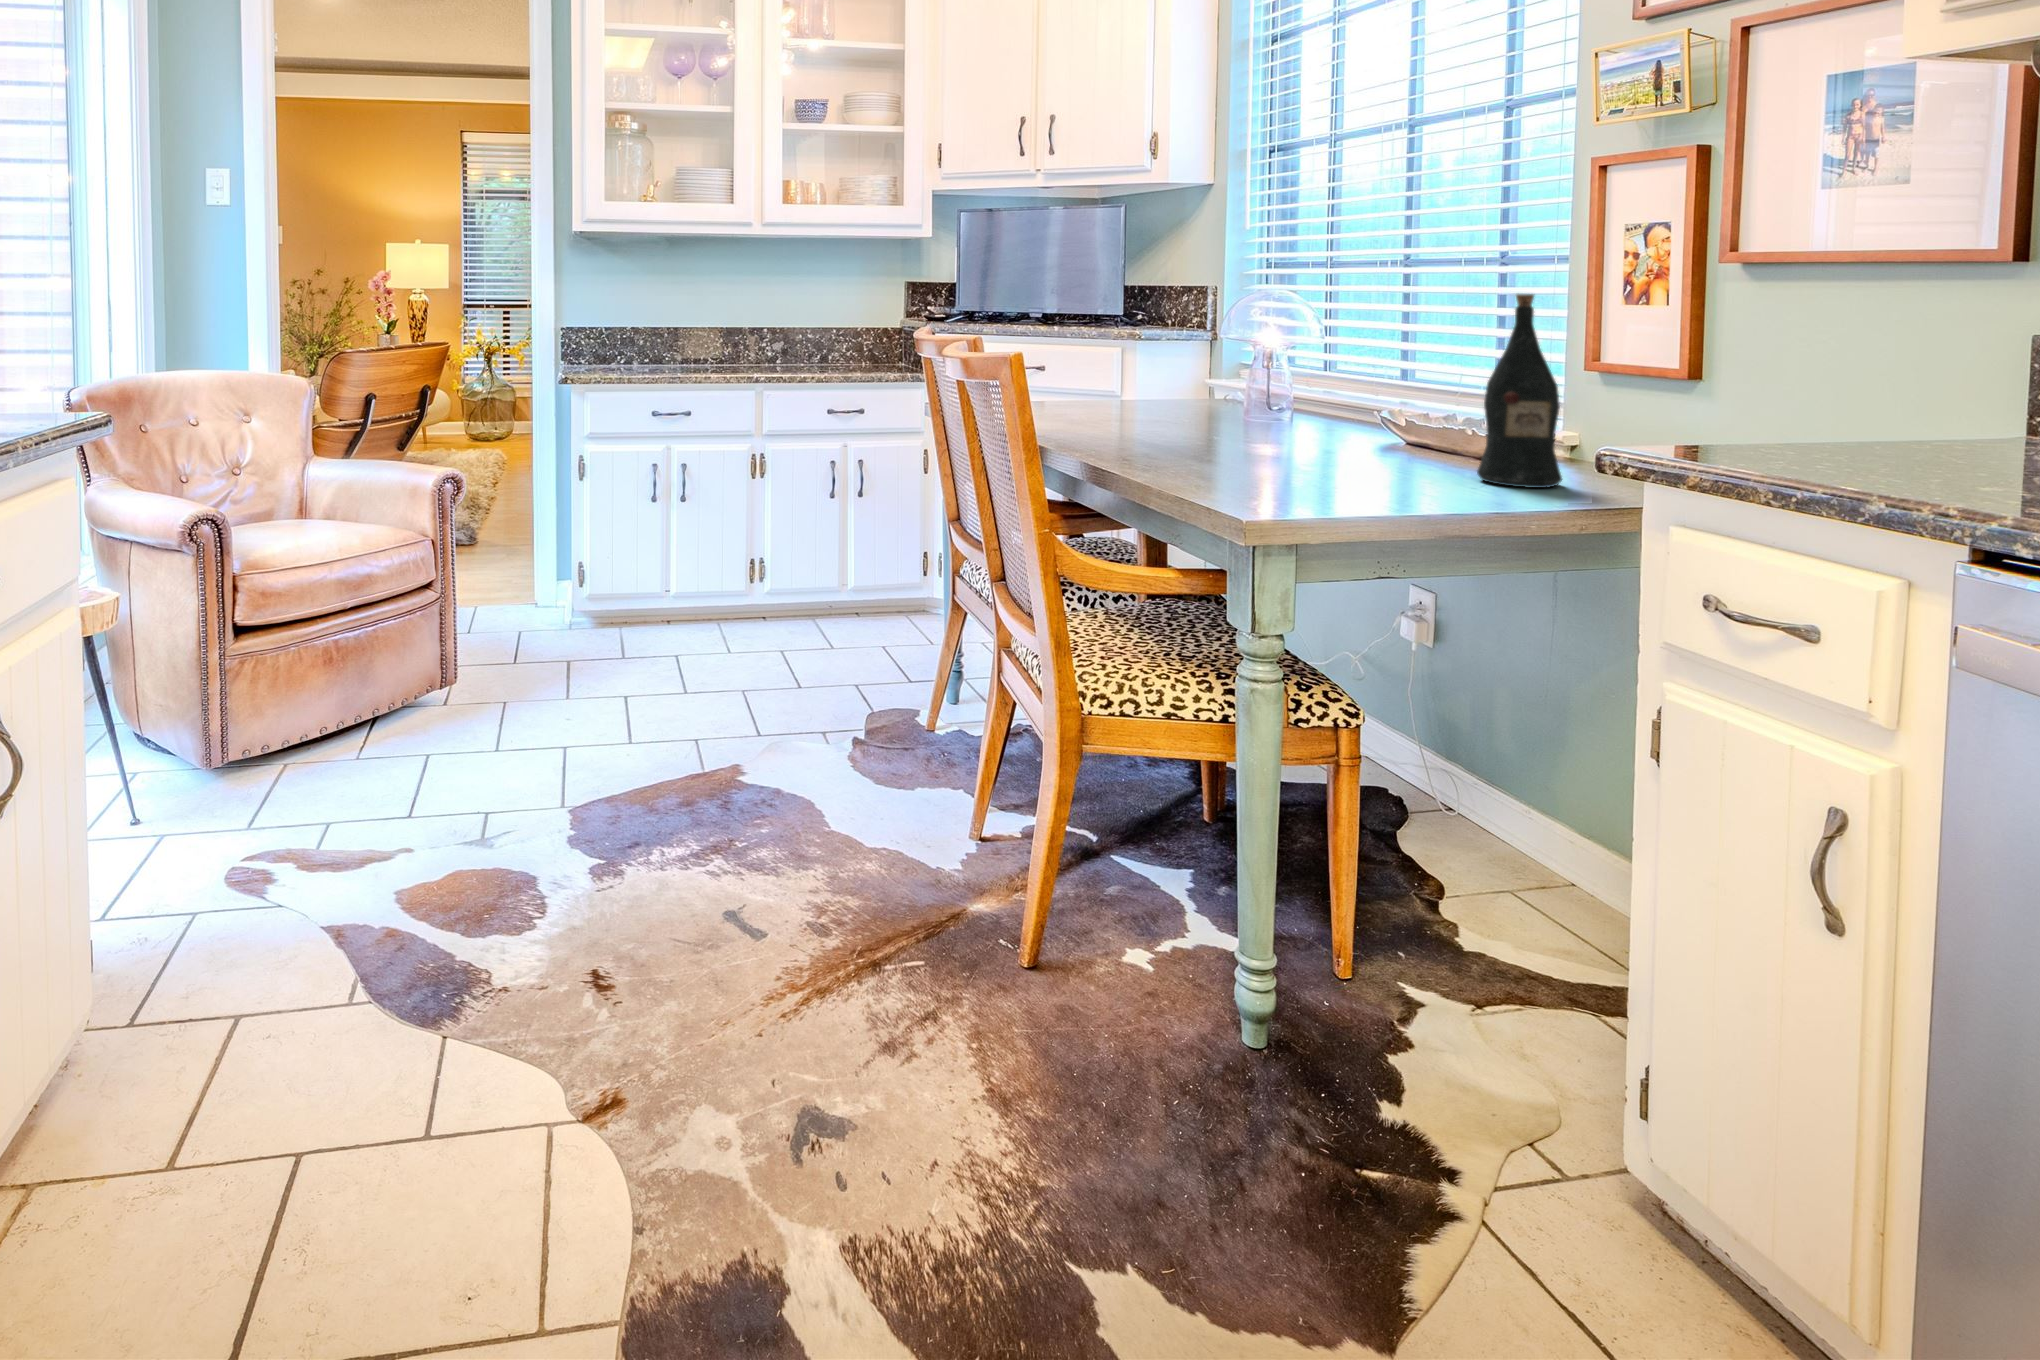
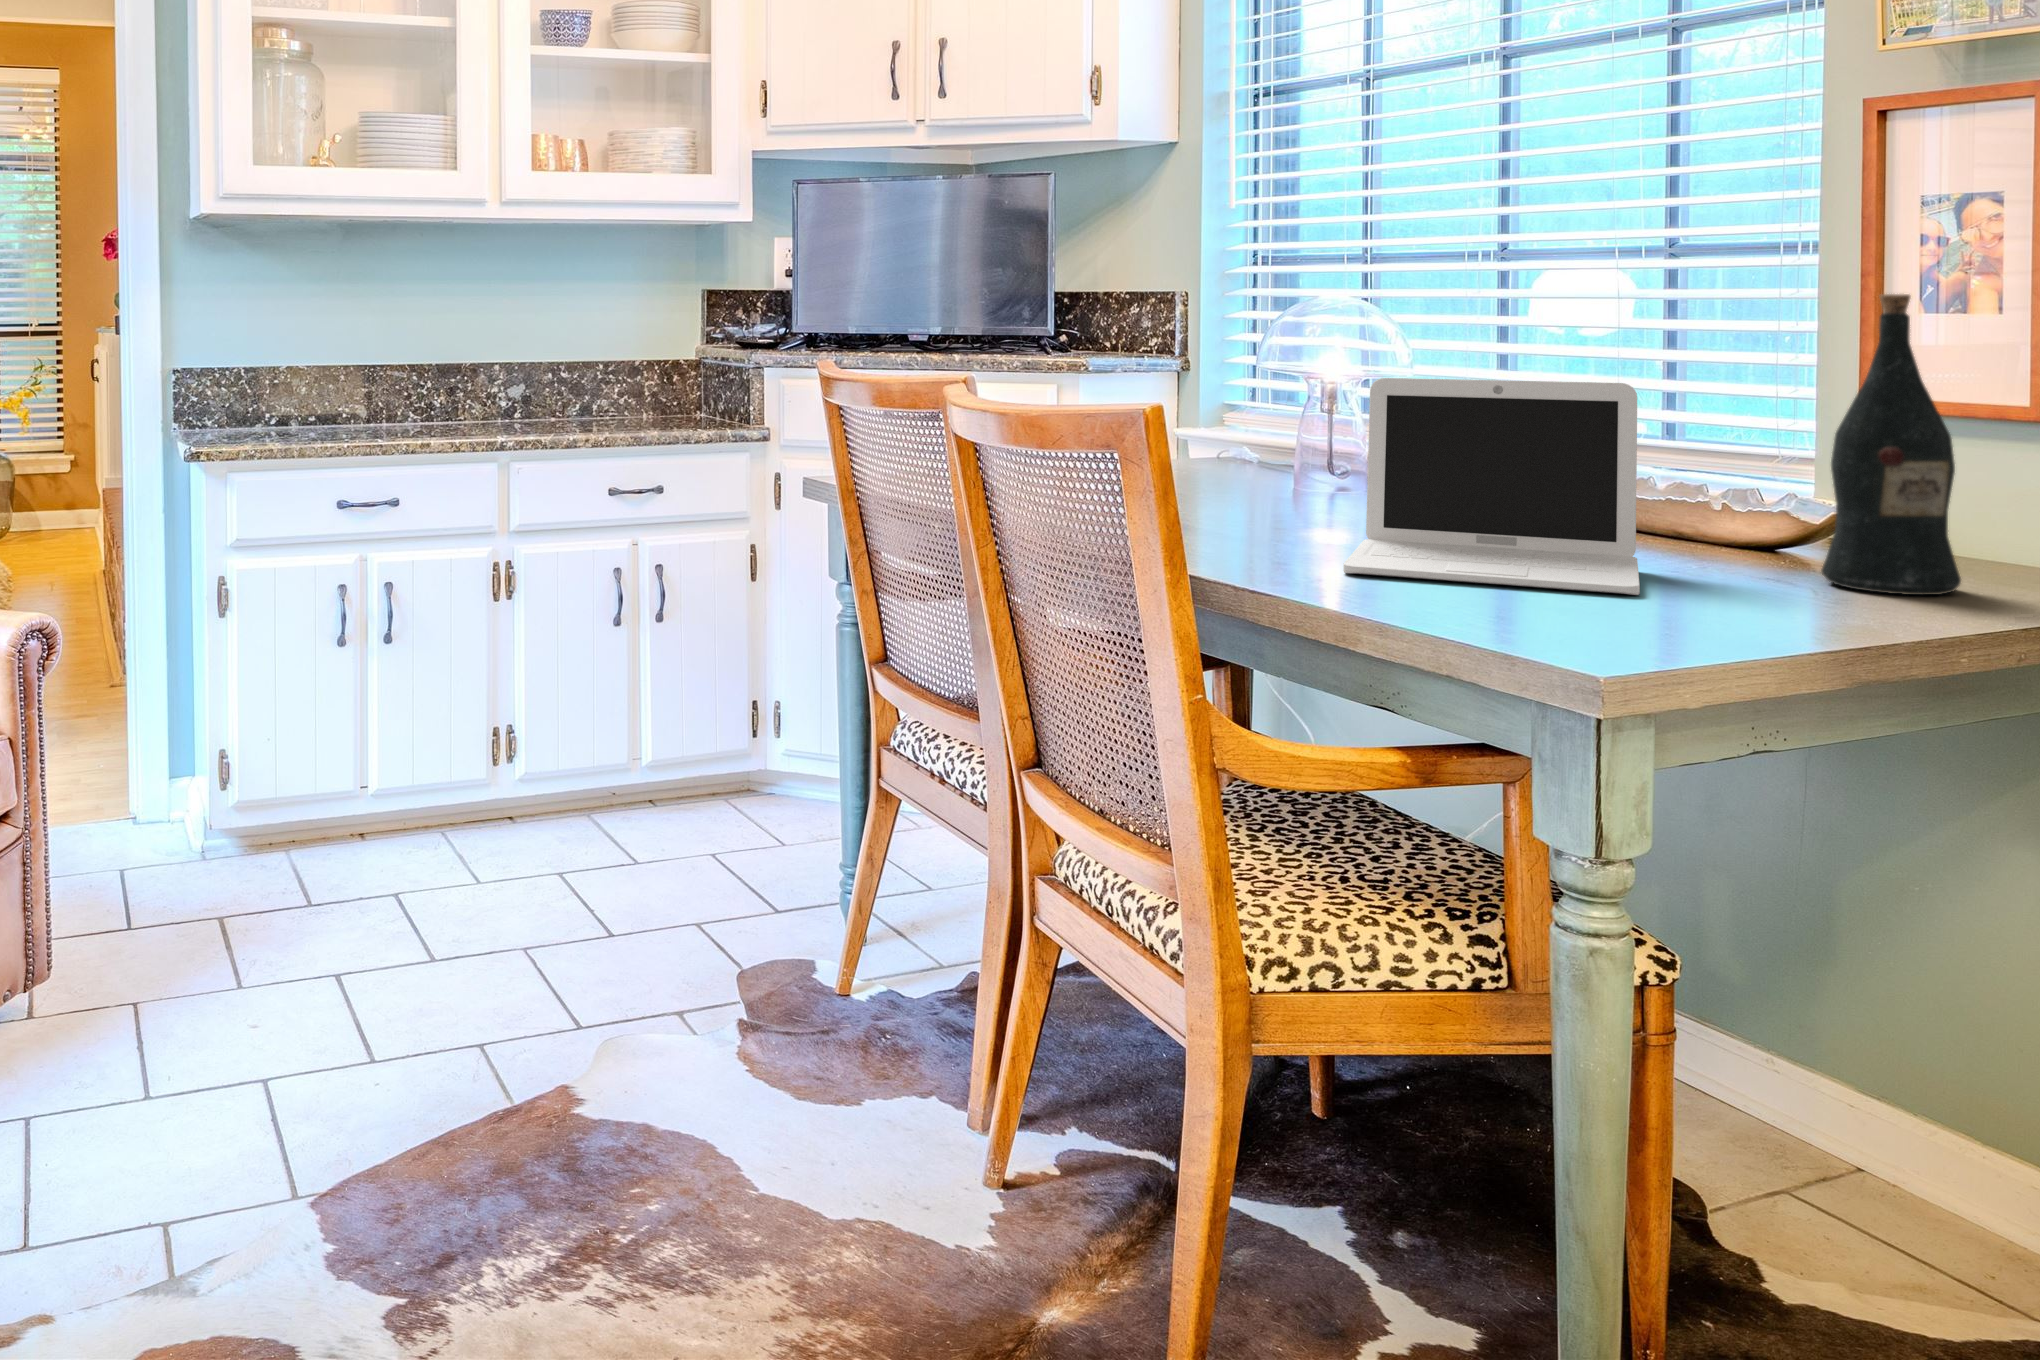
laptop: none [1169,343,1374,481] -> present [1343,378,1640,595]

